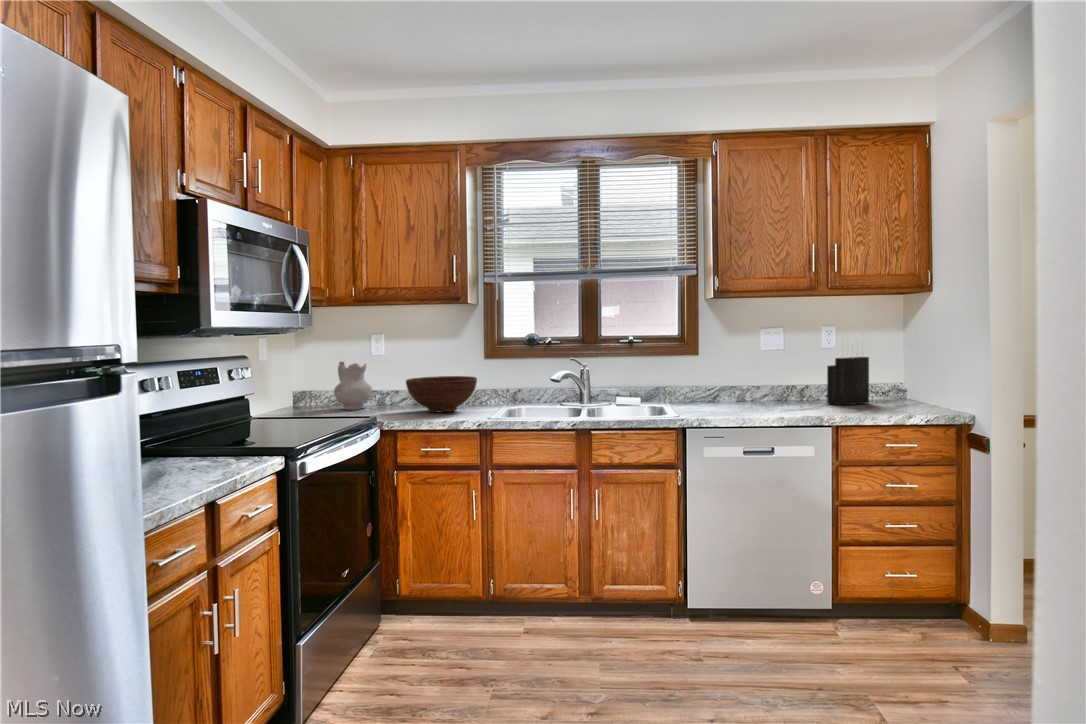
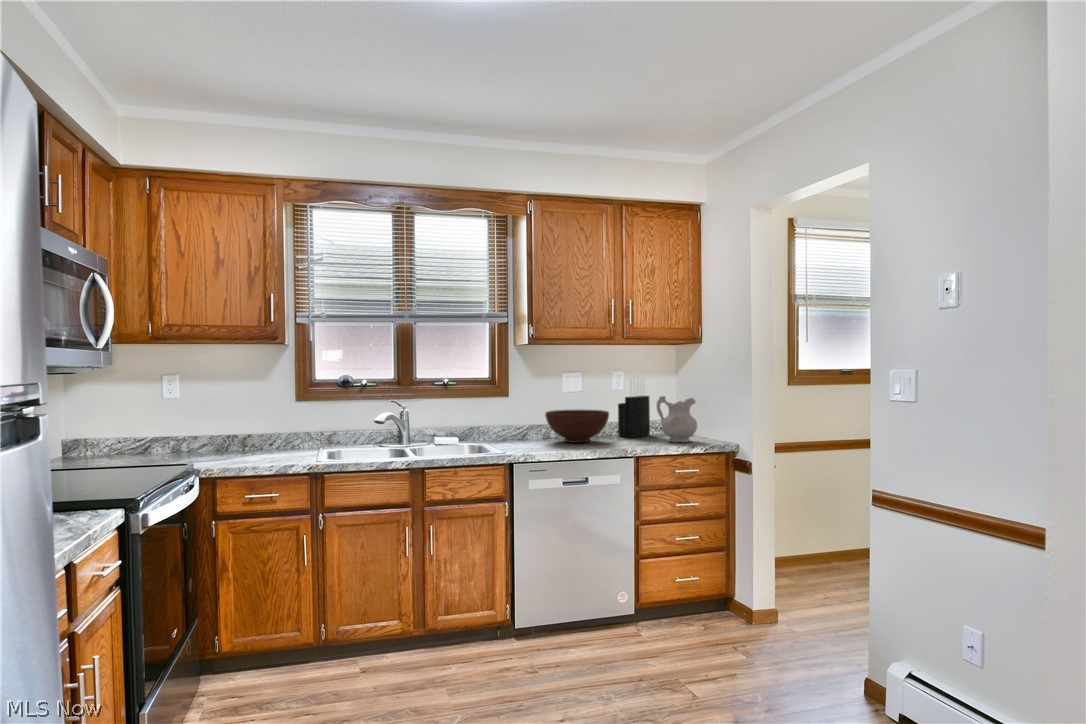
ceramic pitcher: present [334,362,372,410] -> present [657,396,697,442]
fruit bowl: present [406,376,477,412] -> present [545,410,609,443]

